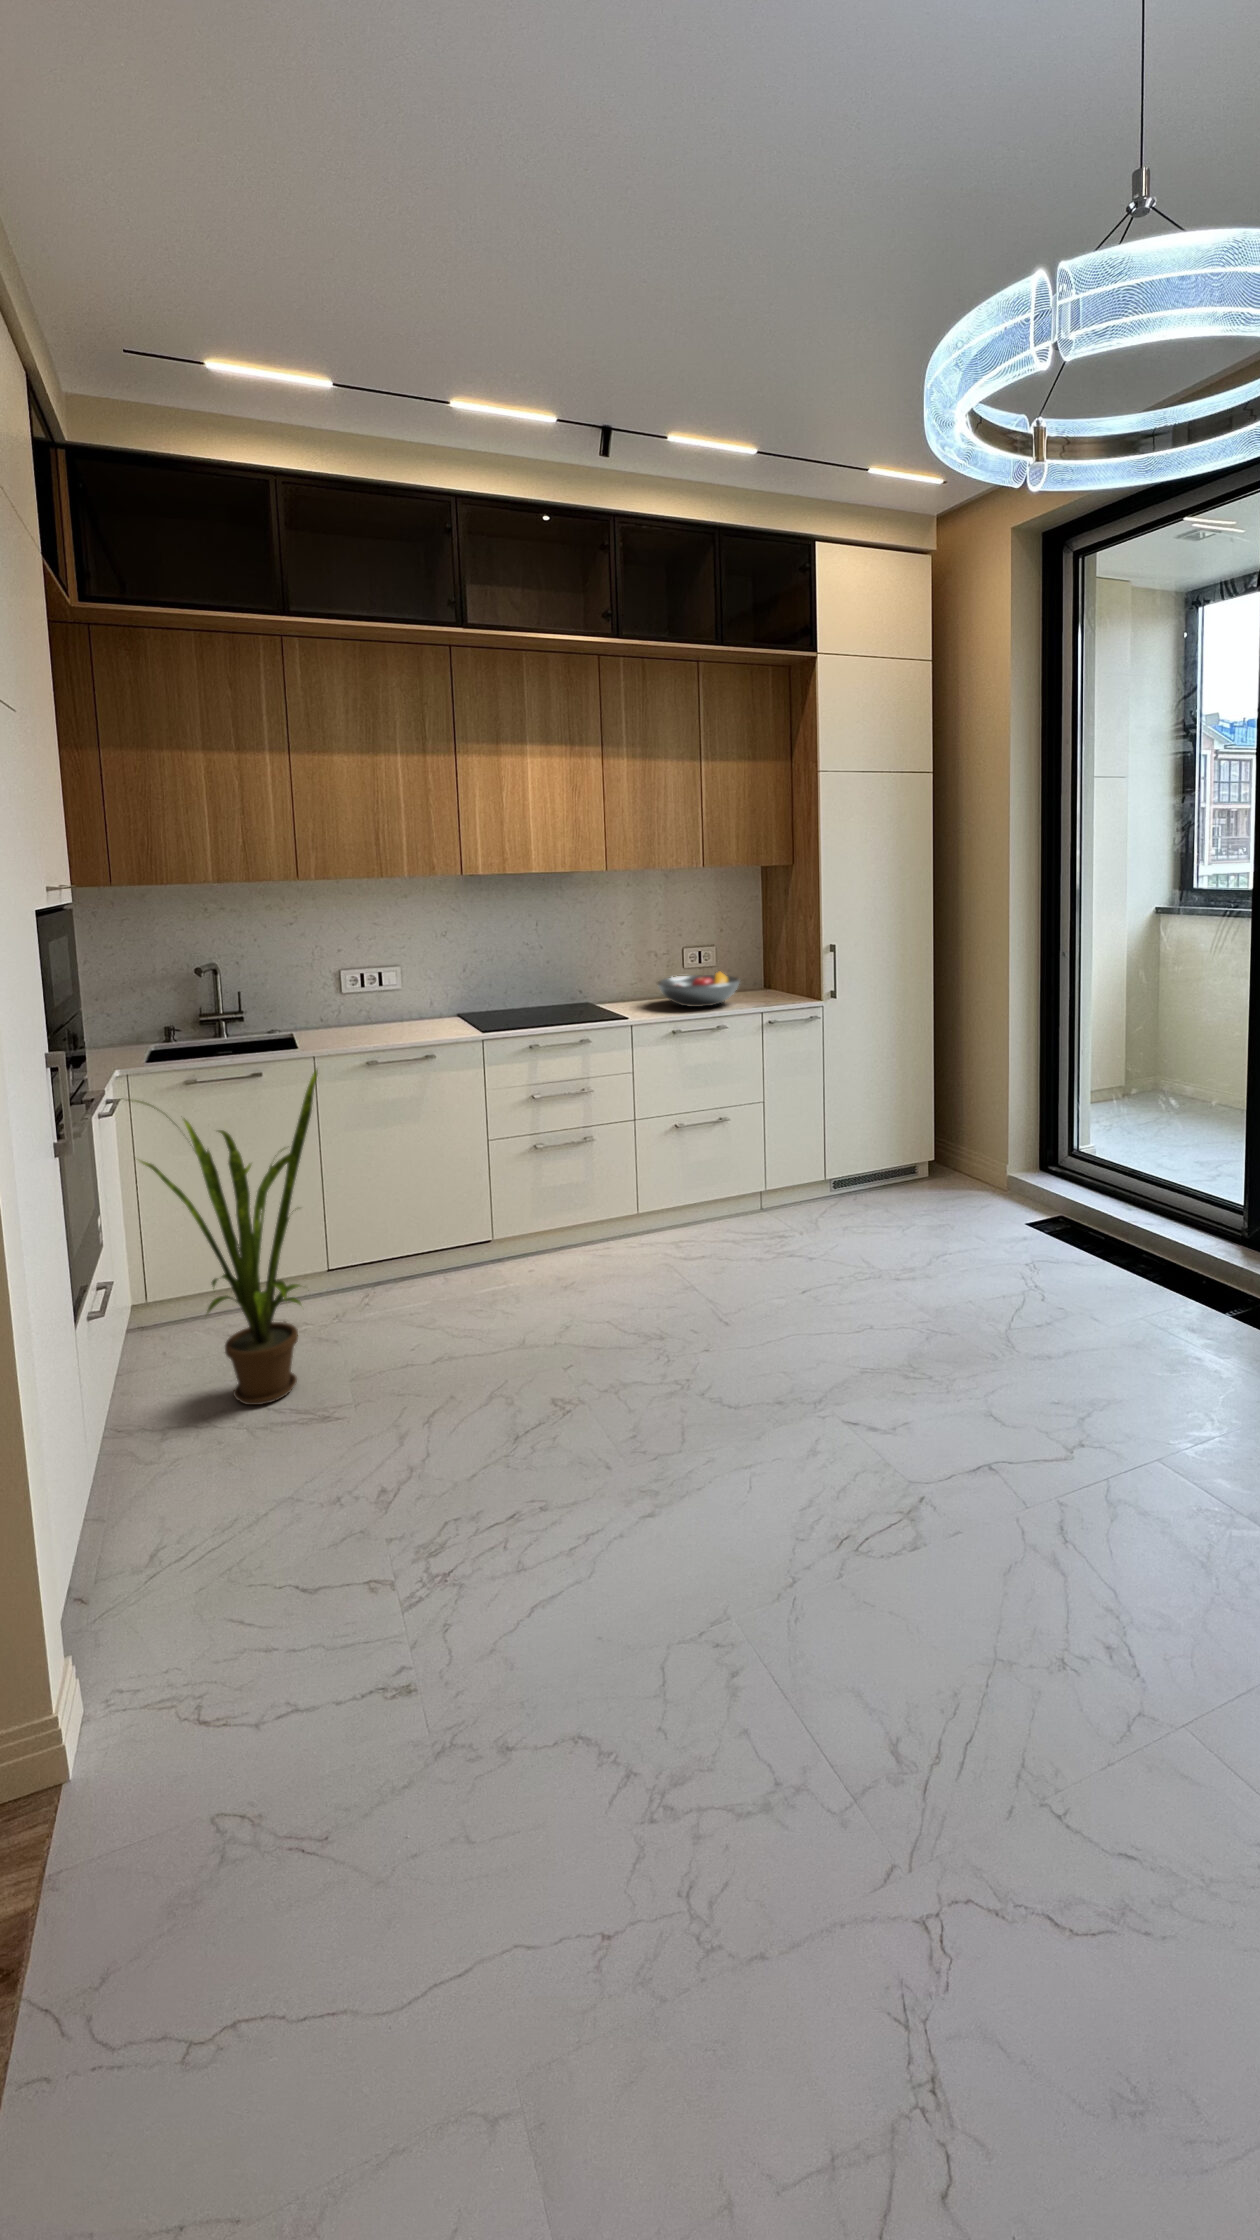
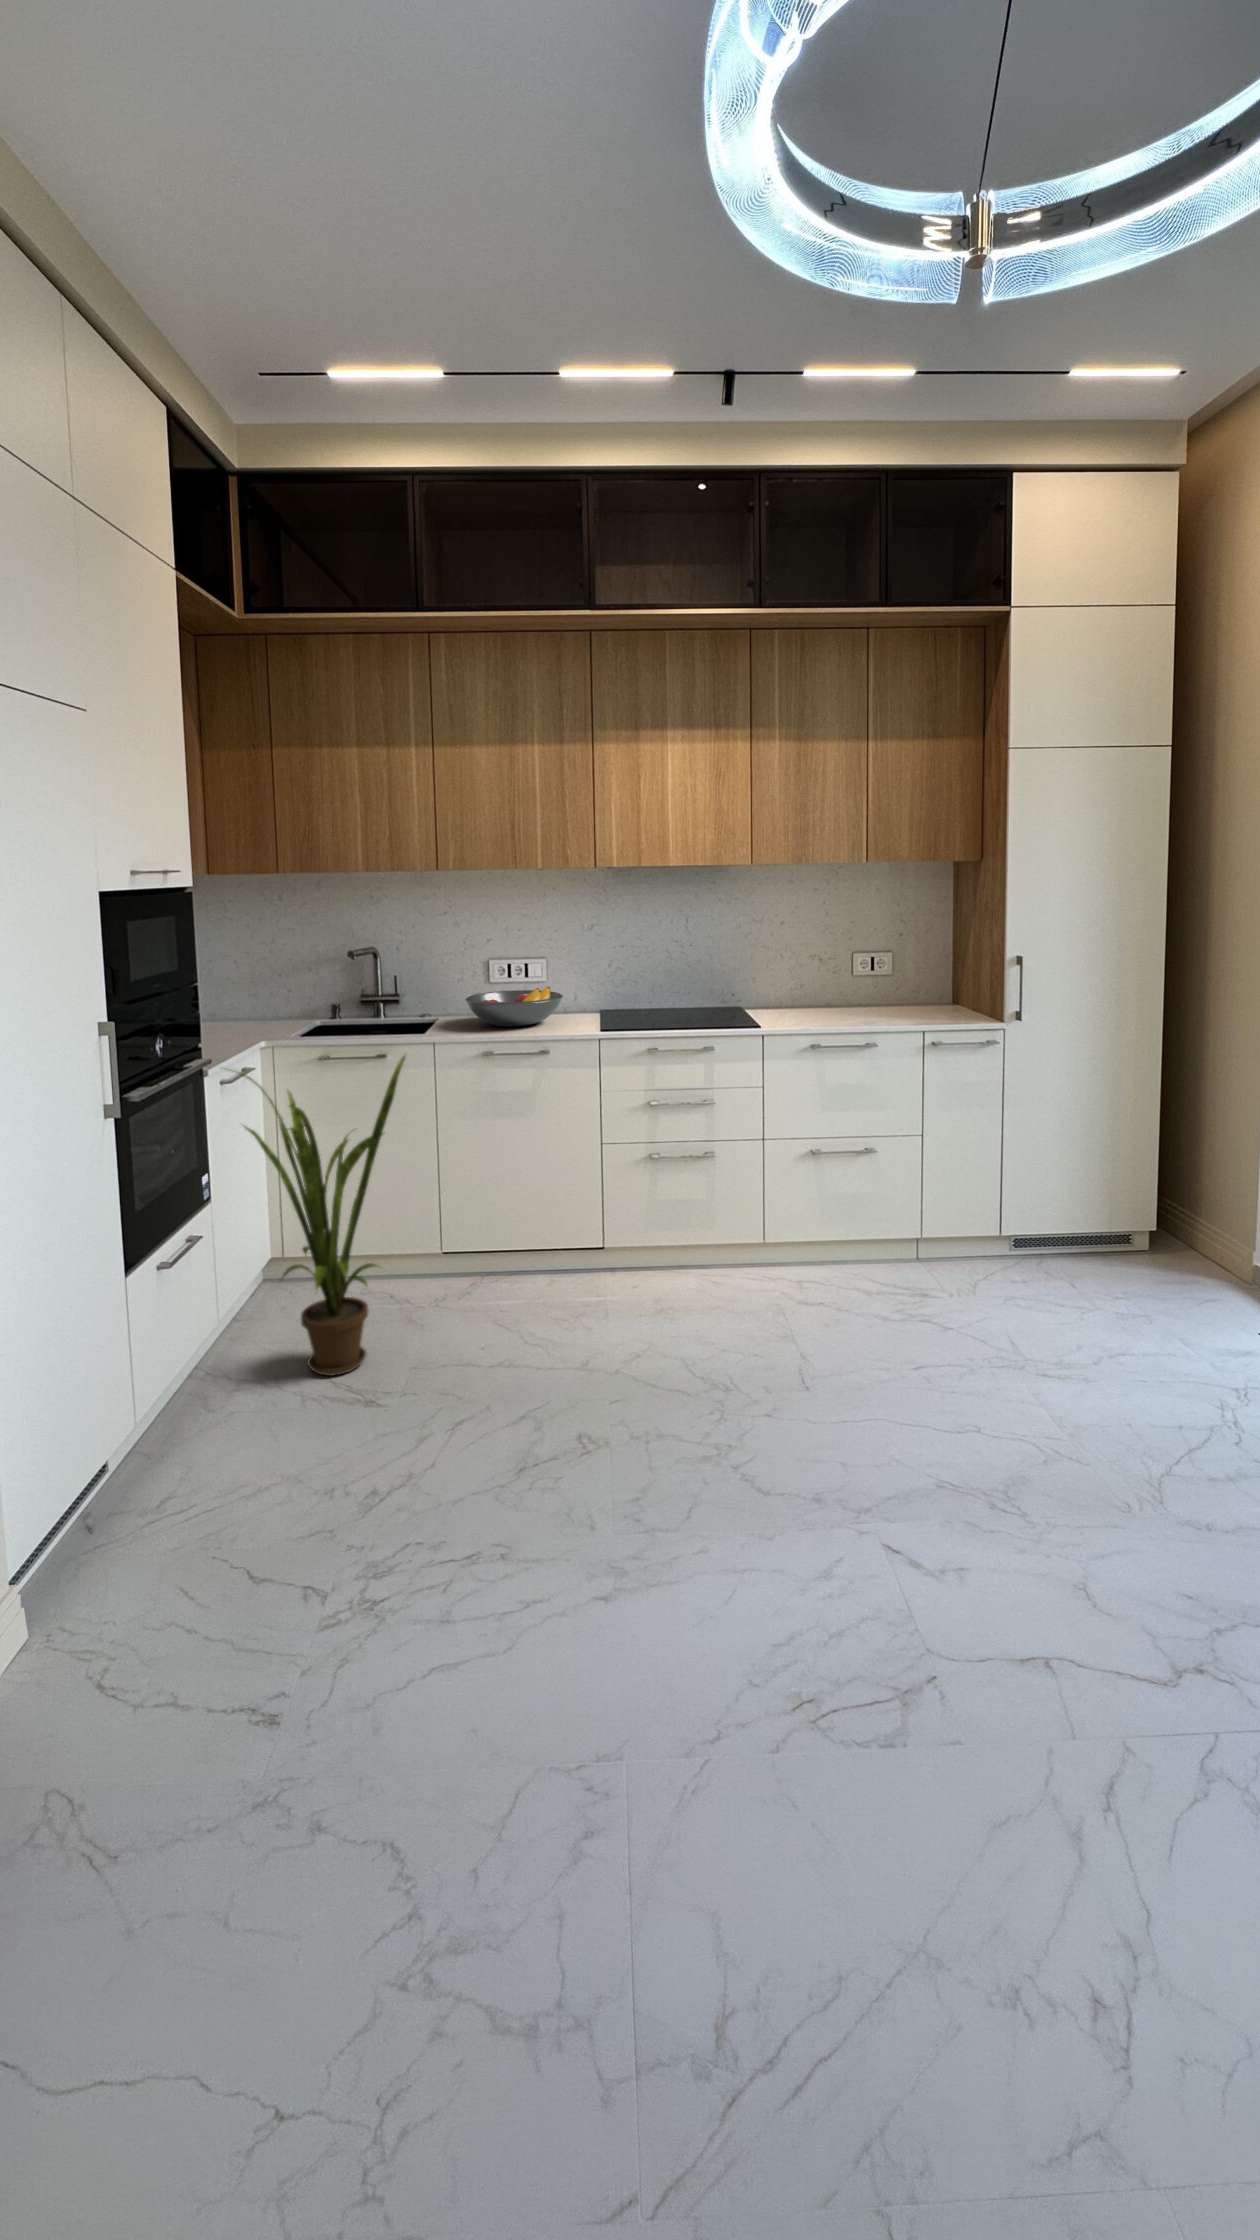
fruit bowl: present [657,972,740,1007] -> present [465,987,563,1026]

